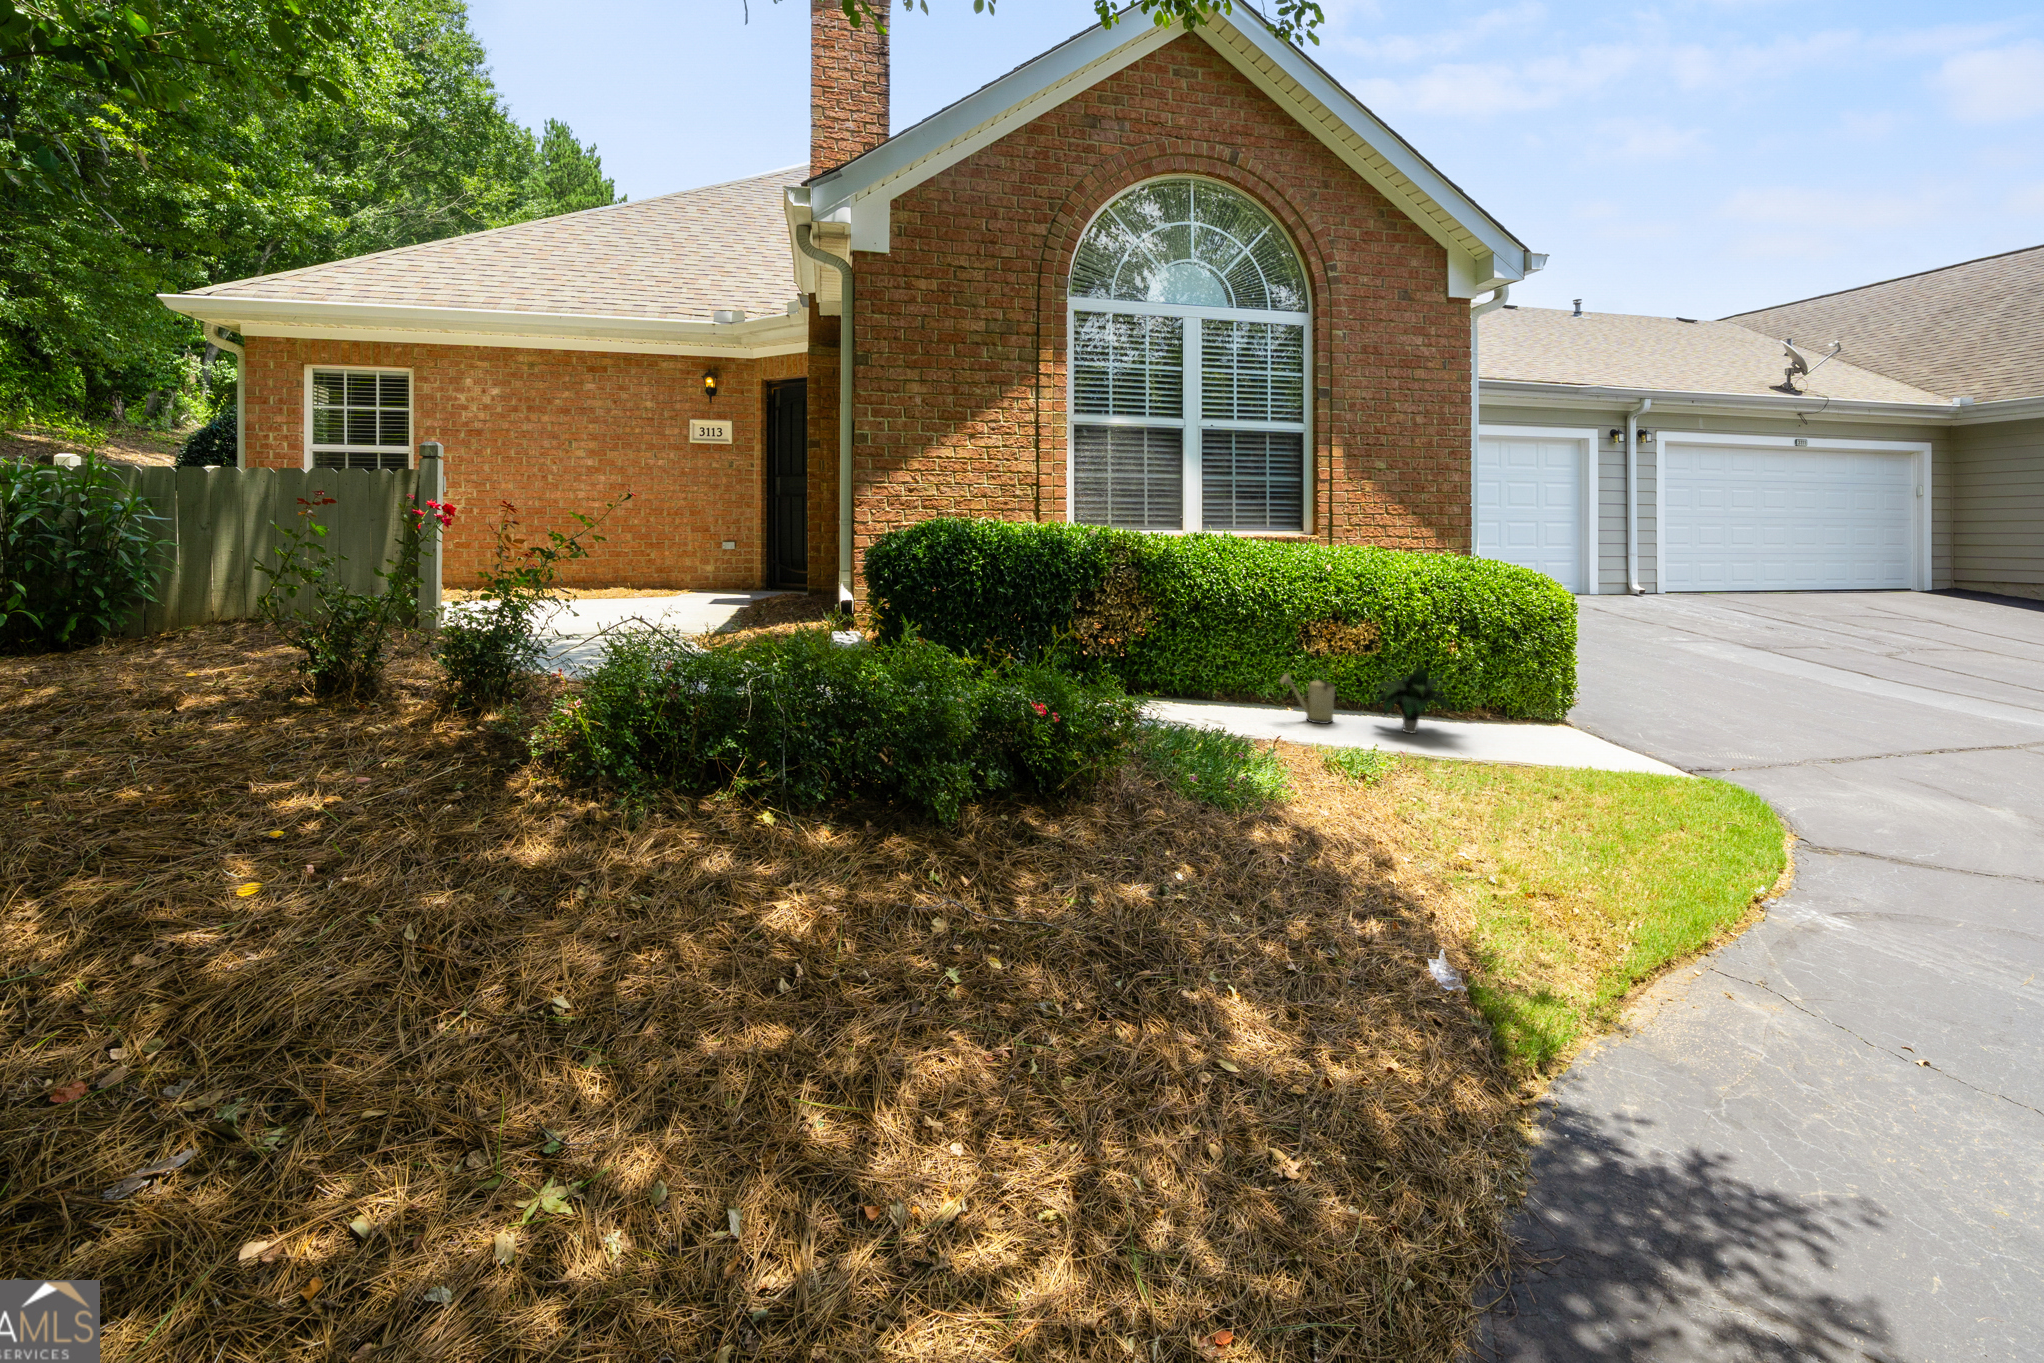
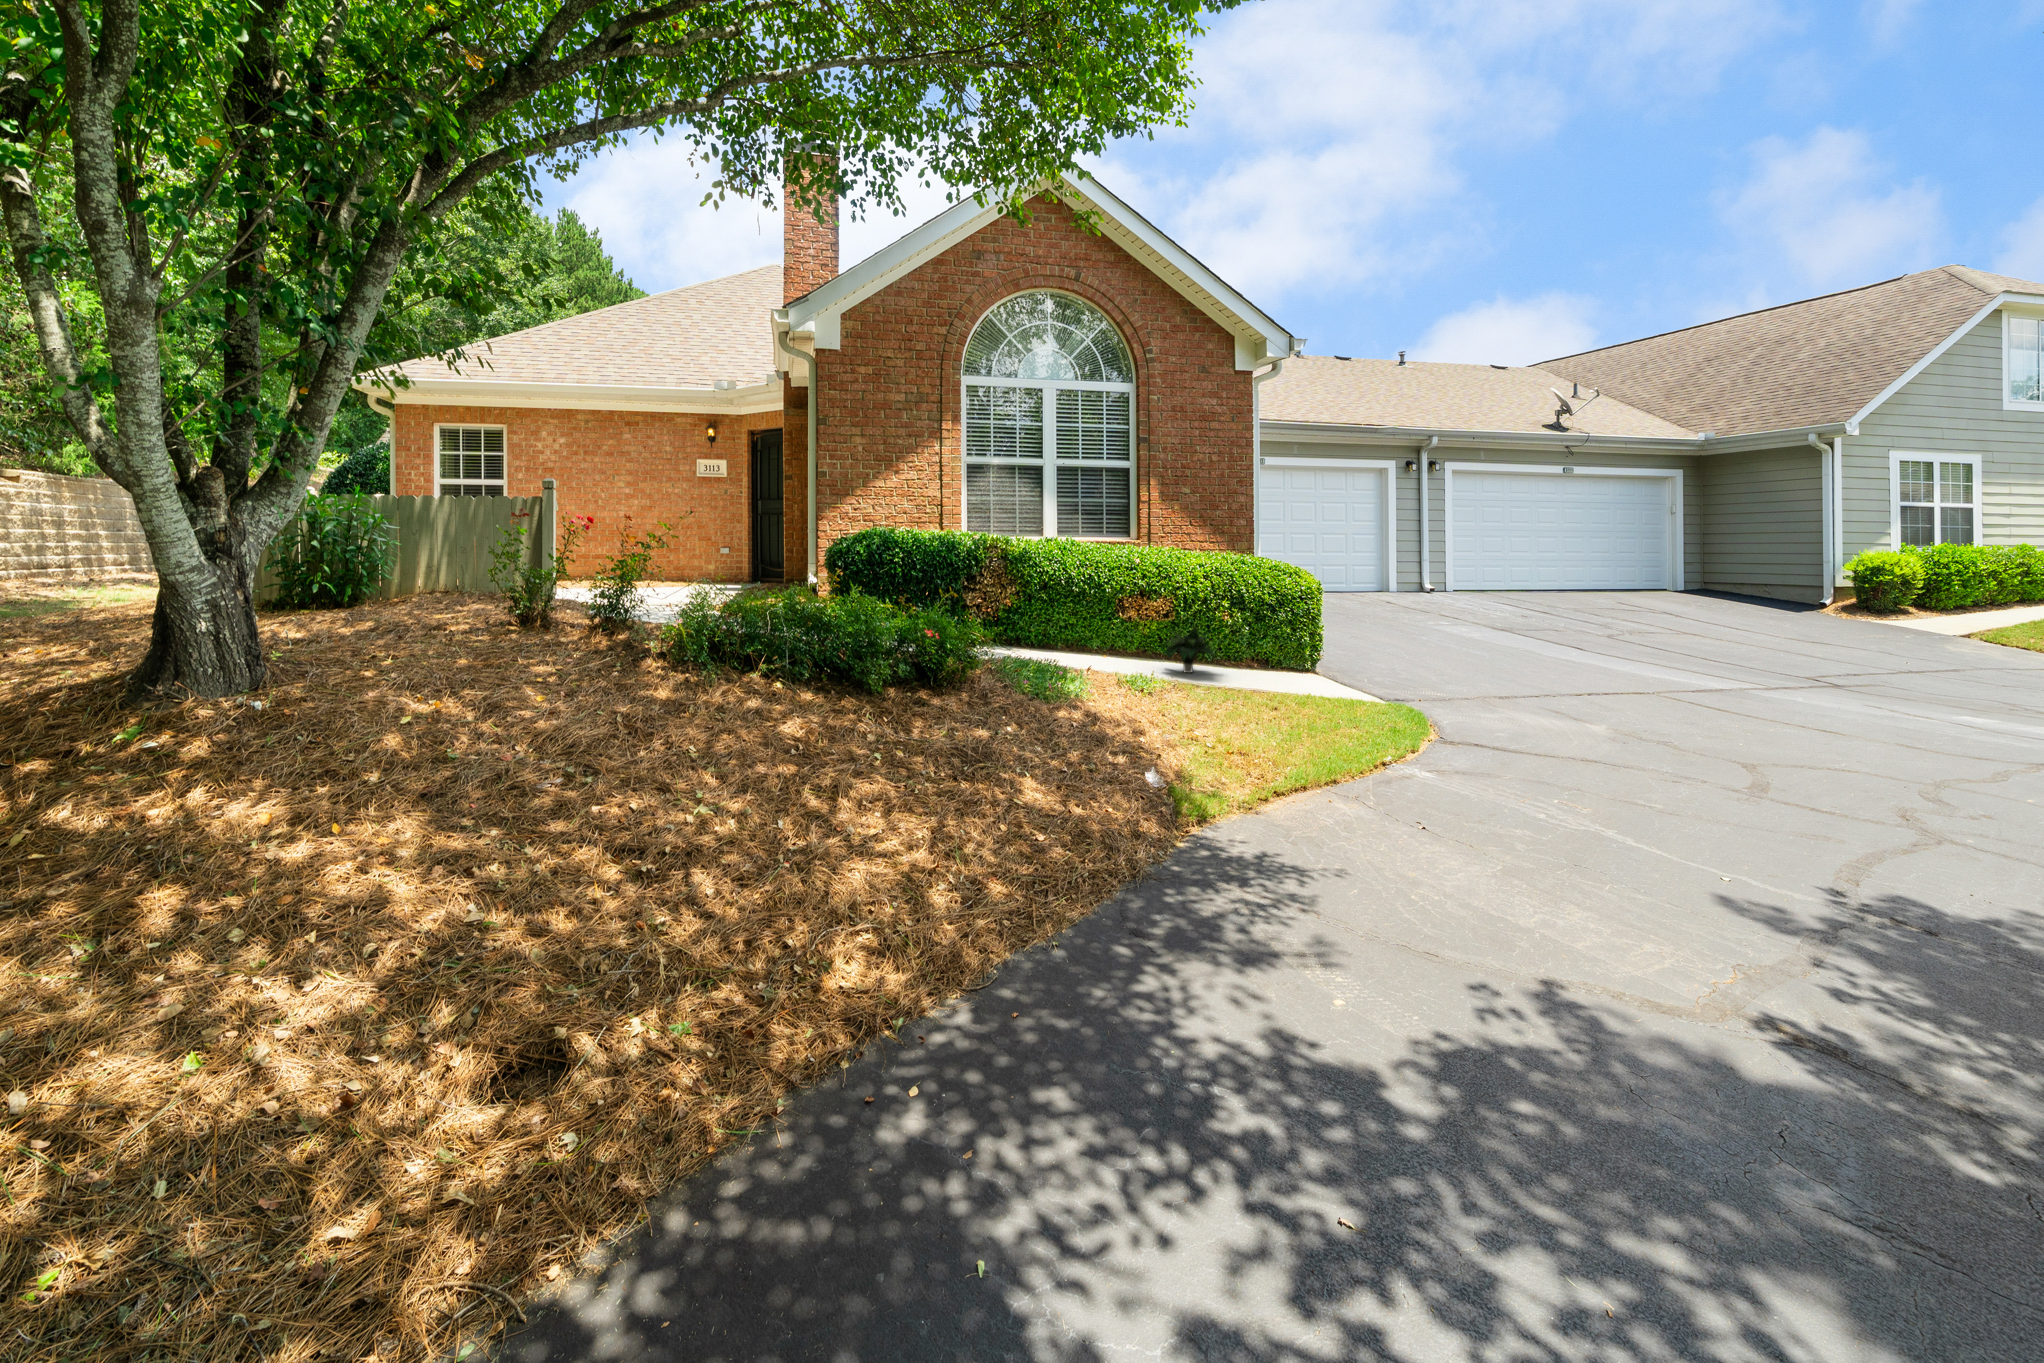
watering can: present [1280,672,1335,724] -> none [1100,630,1142,667]

